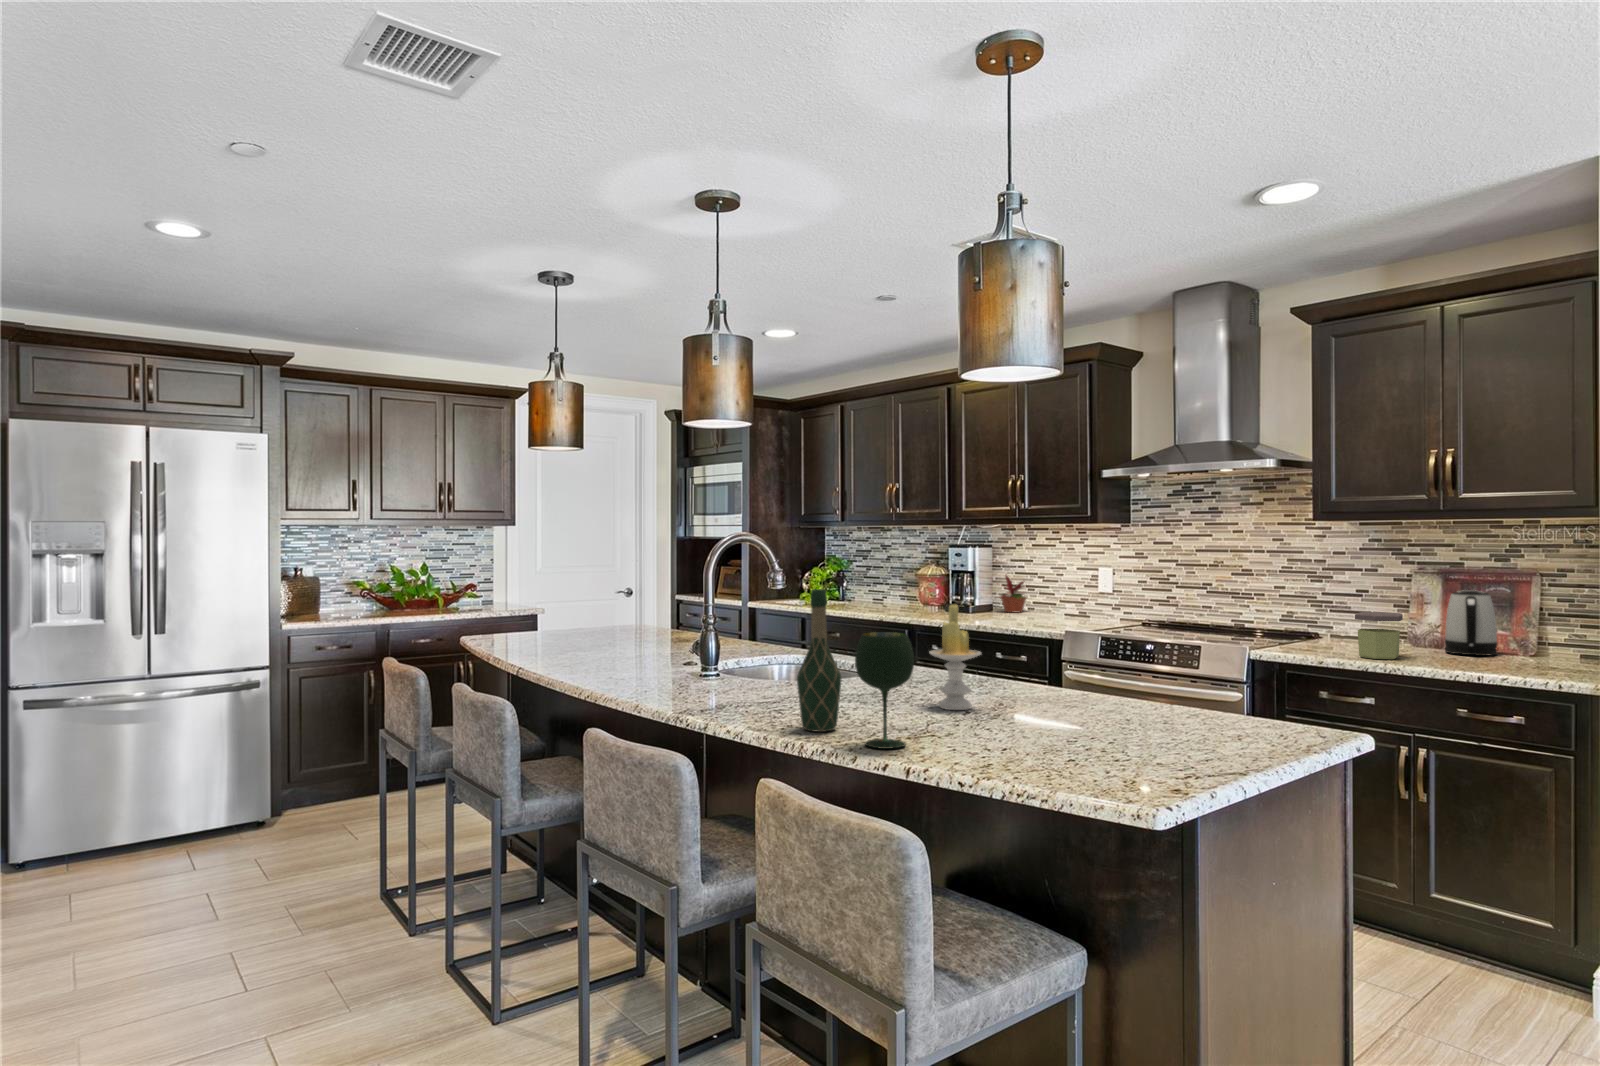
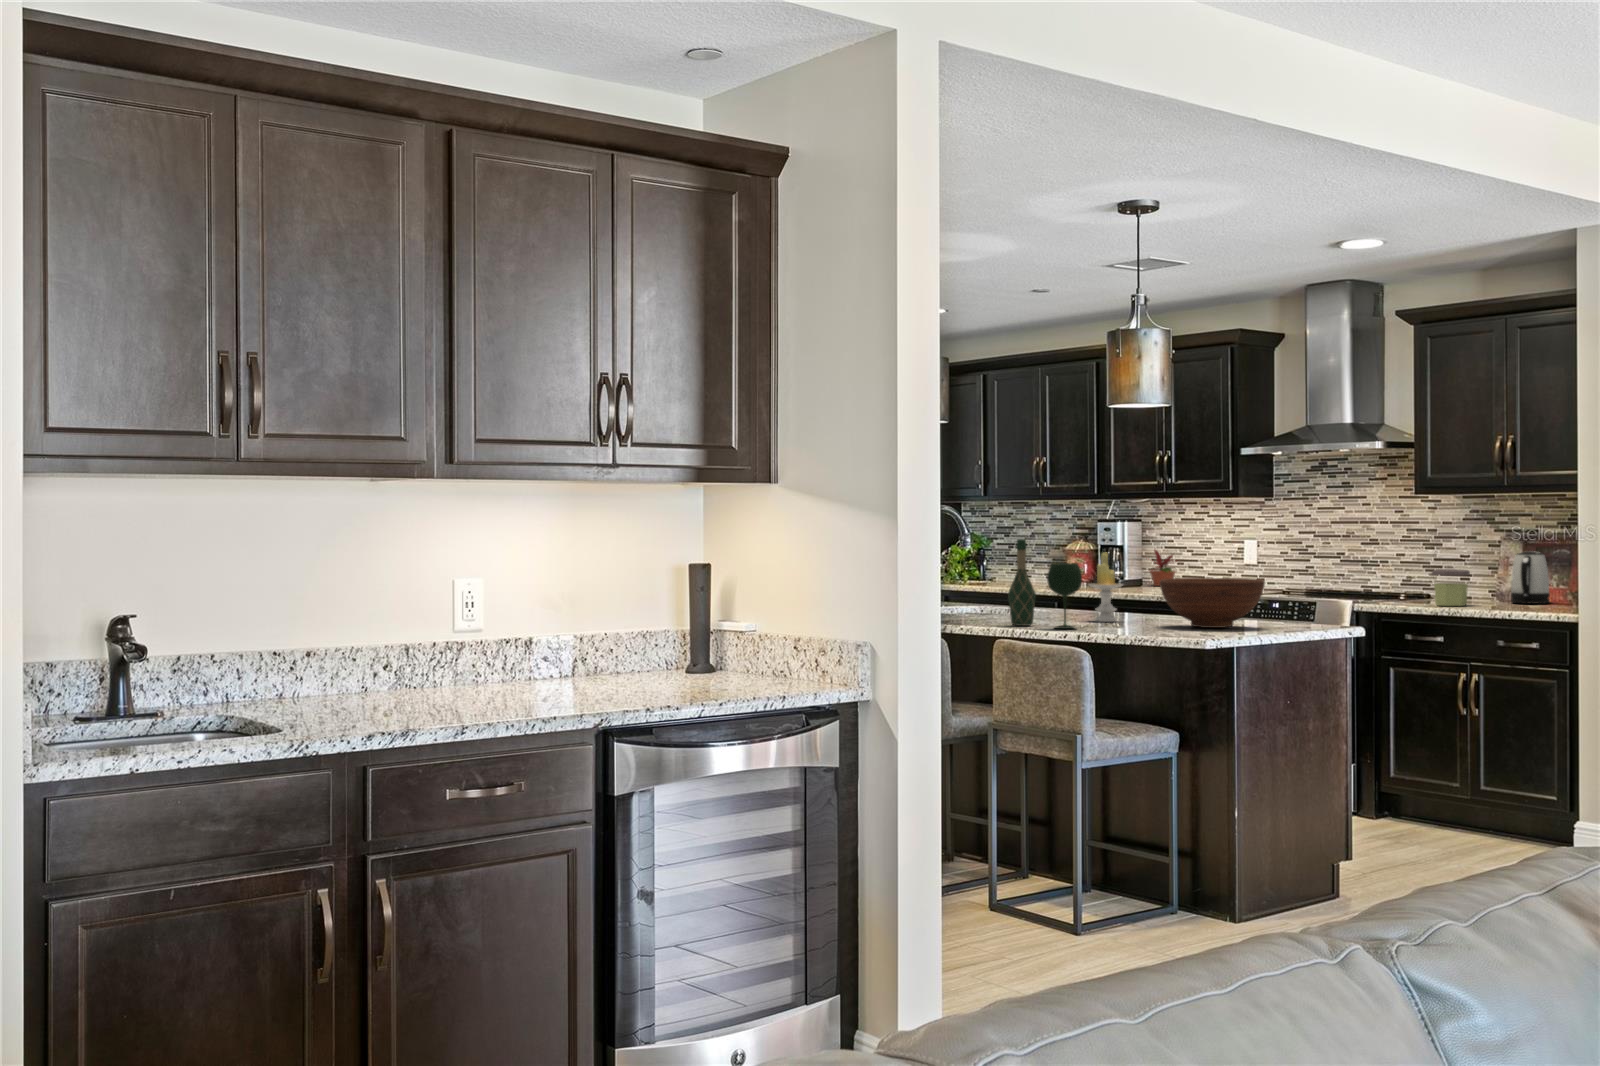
fruit bowl: none [1042,649,1220,742] -> present [1160,578,1265,628]

